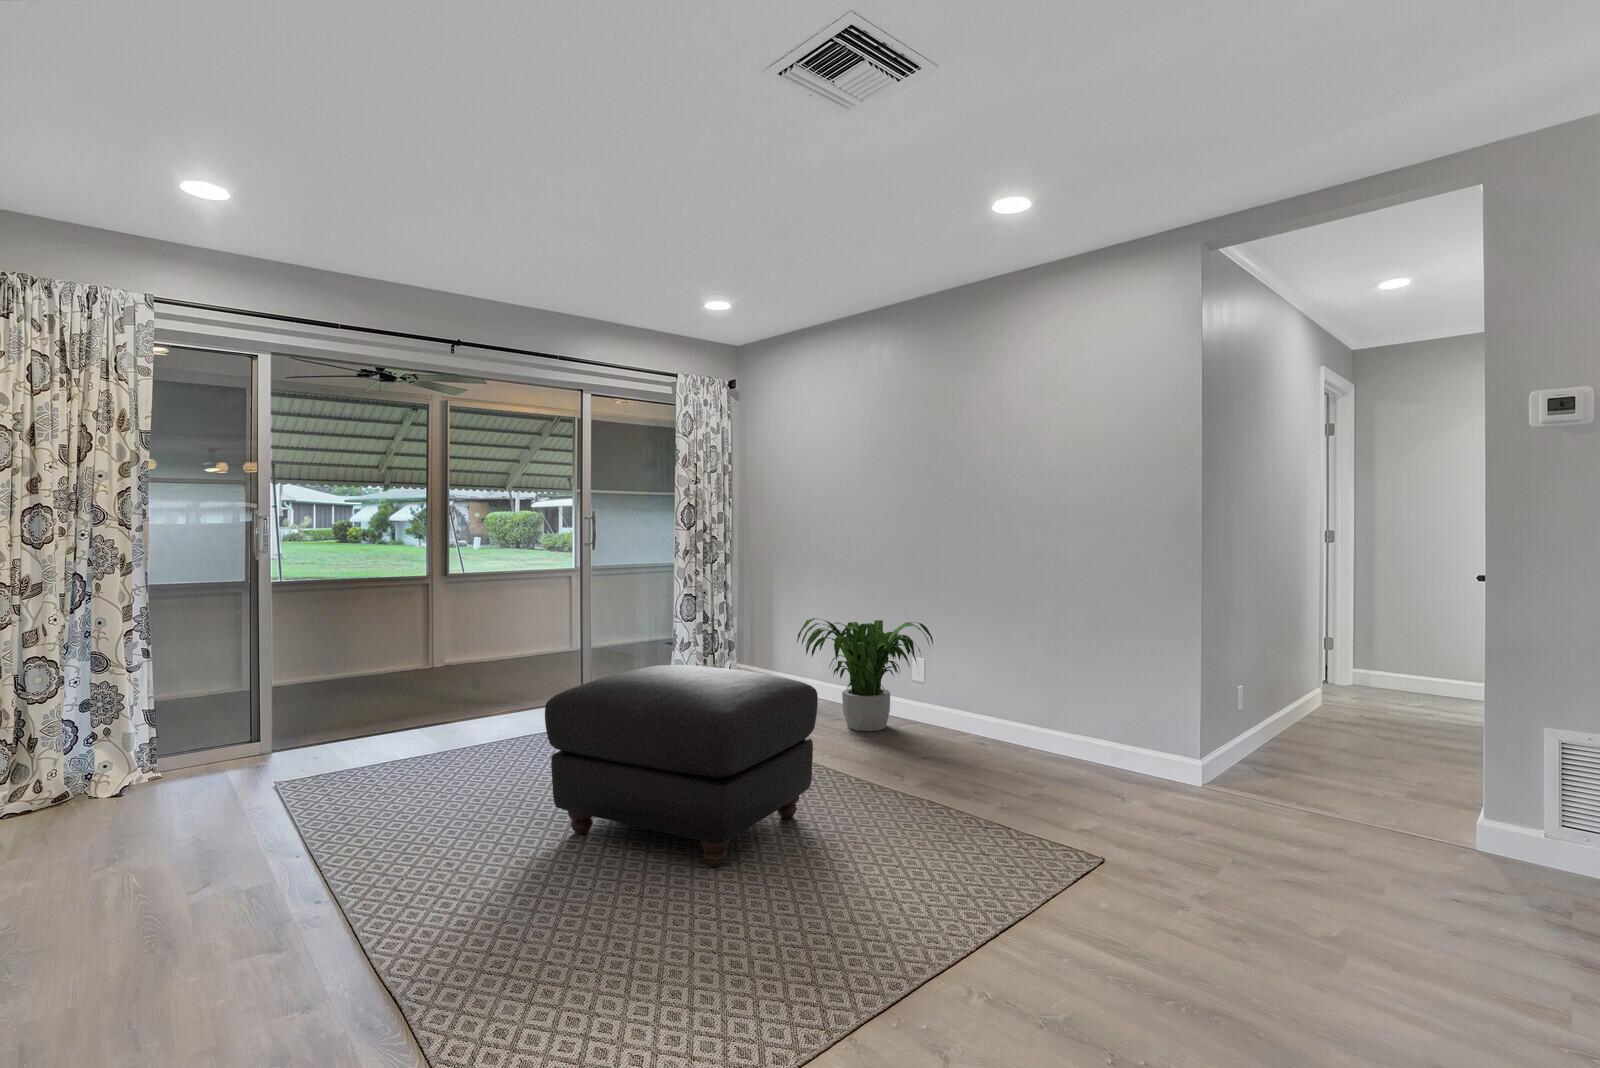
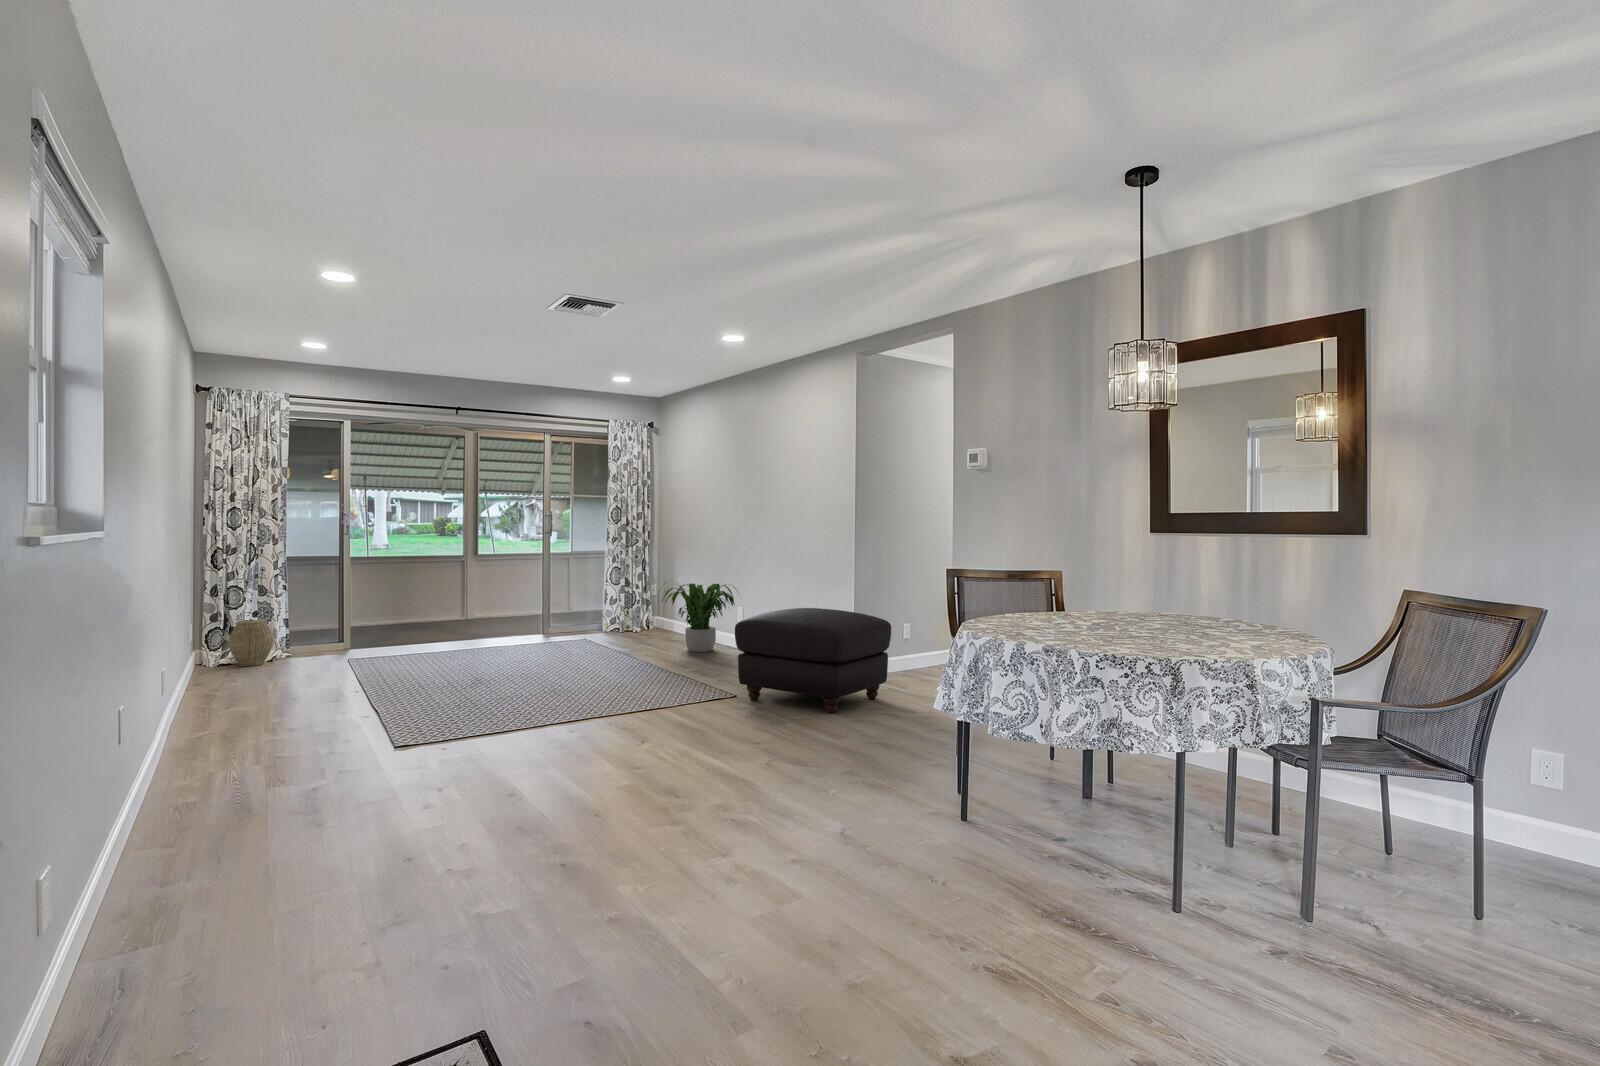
ottoman: present [545,665,818,867] -> present [735,608,891,713]
woven basket: none [24,720,122,816] -> present [229,619,273,666]

